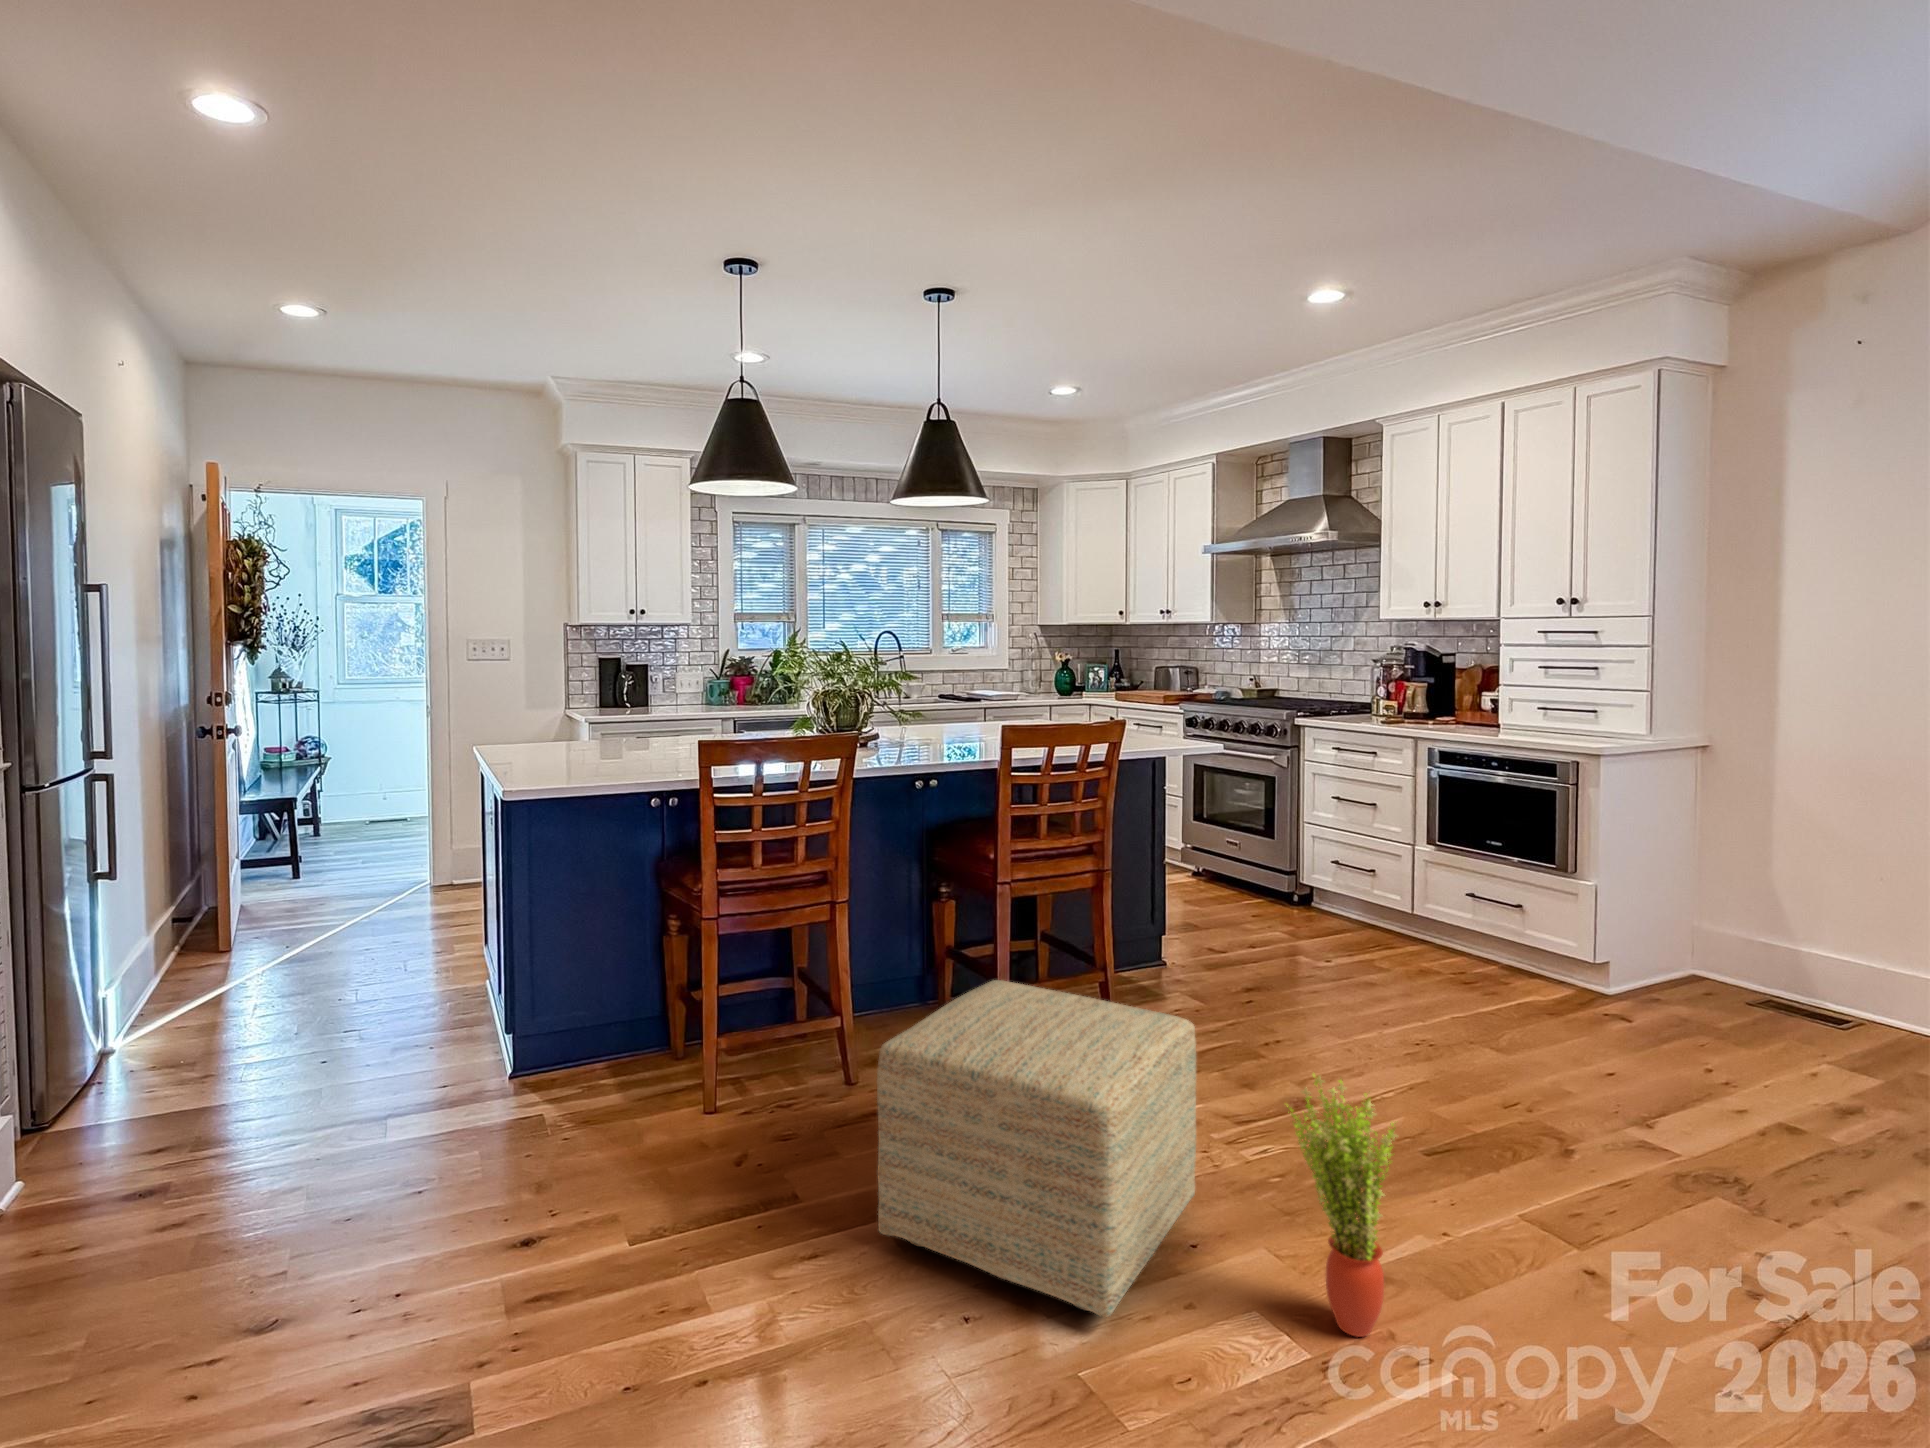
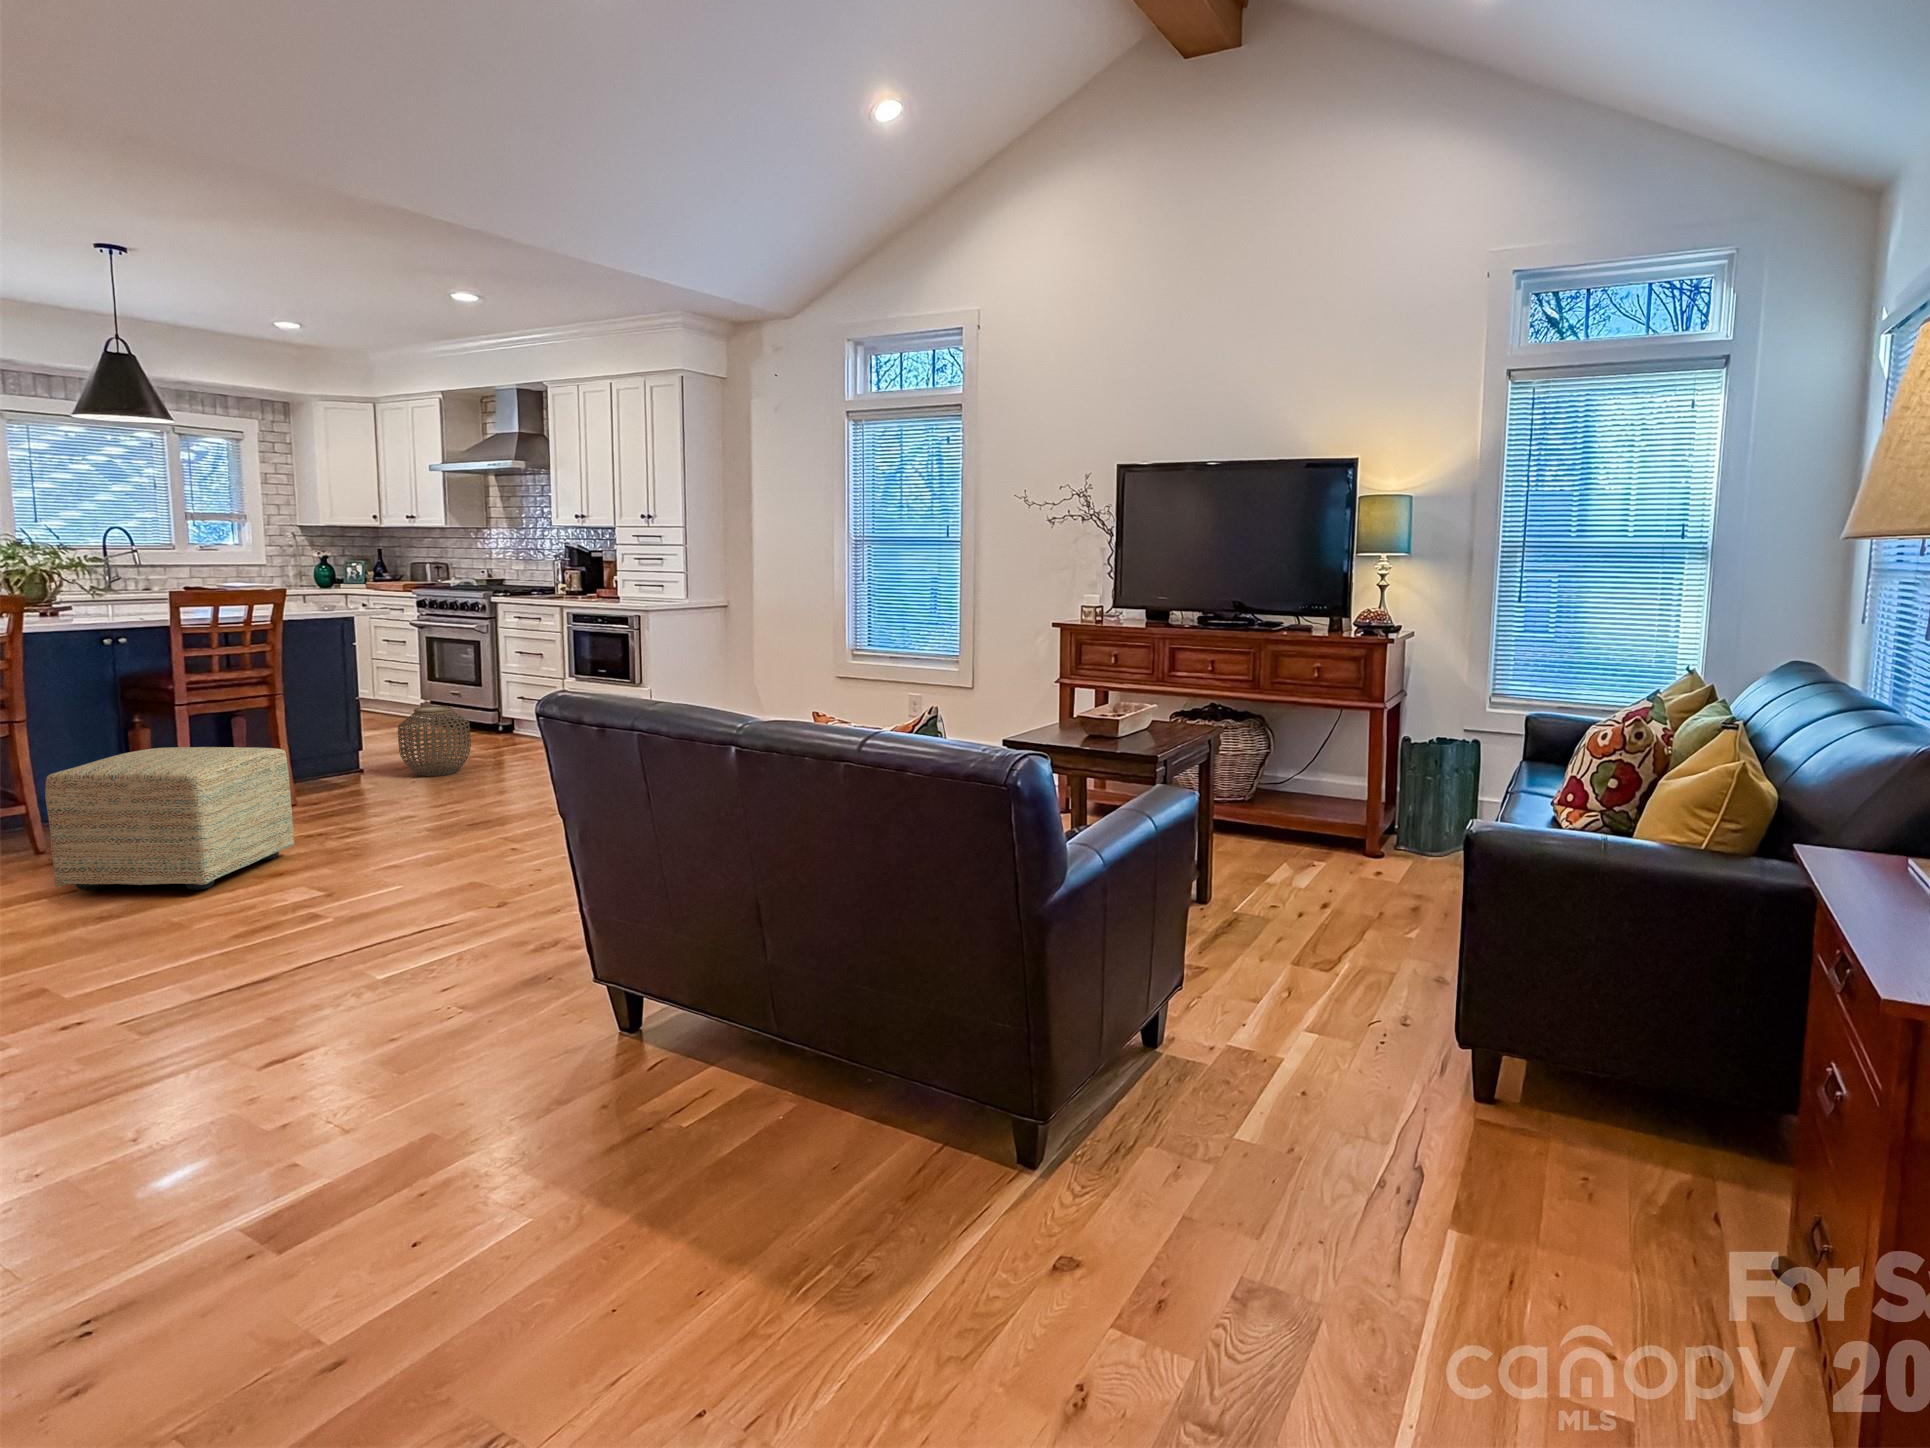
woven basket: none [1228,887,1329,999] -> present [398,706,471,776]
potted plant: present [1287,1075,1397,1337] -> none [313,752,373,873]

